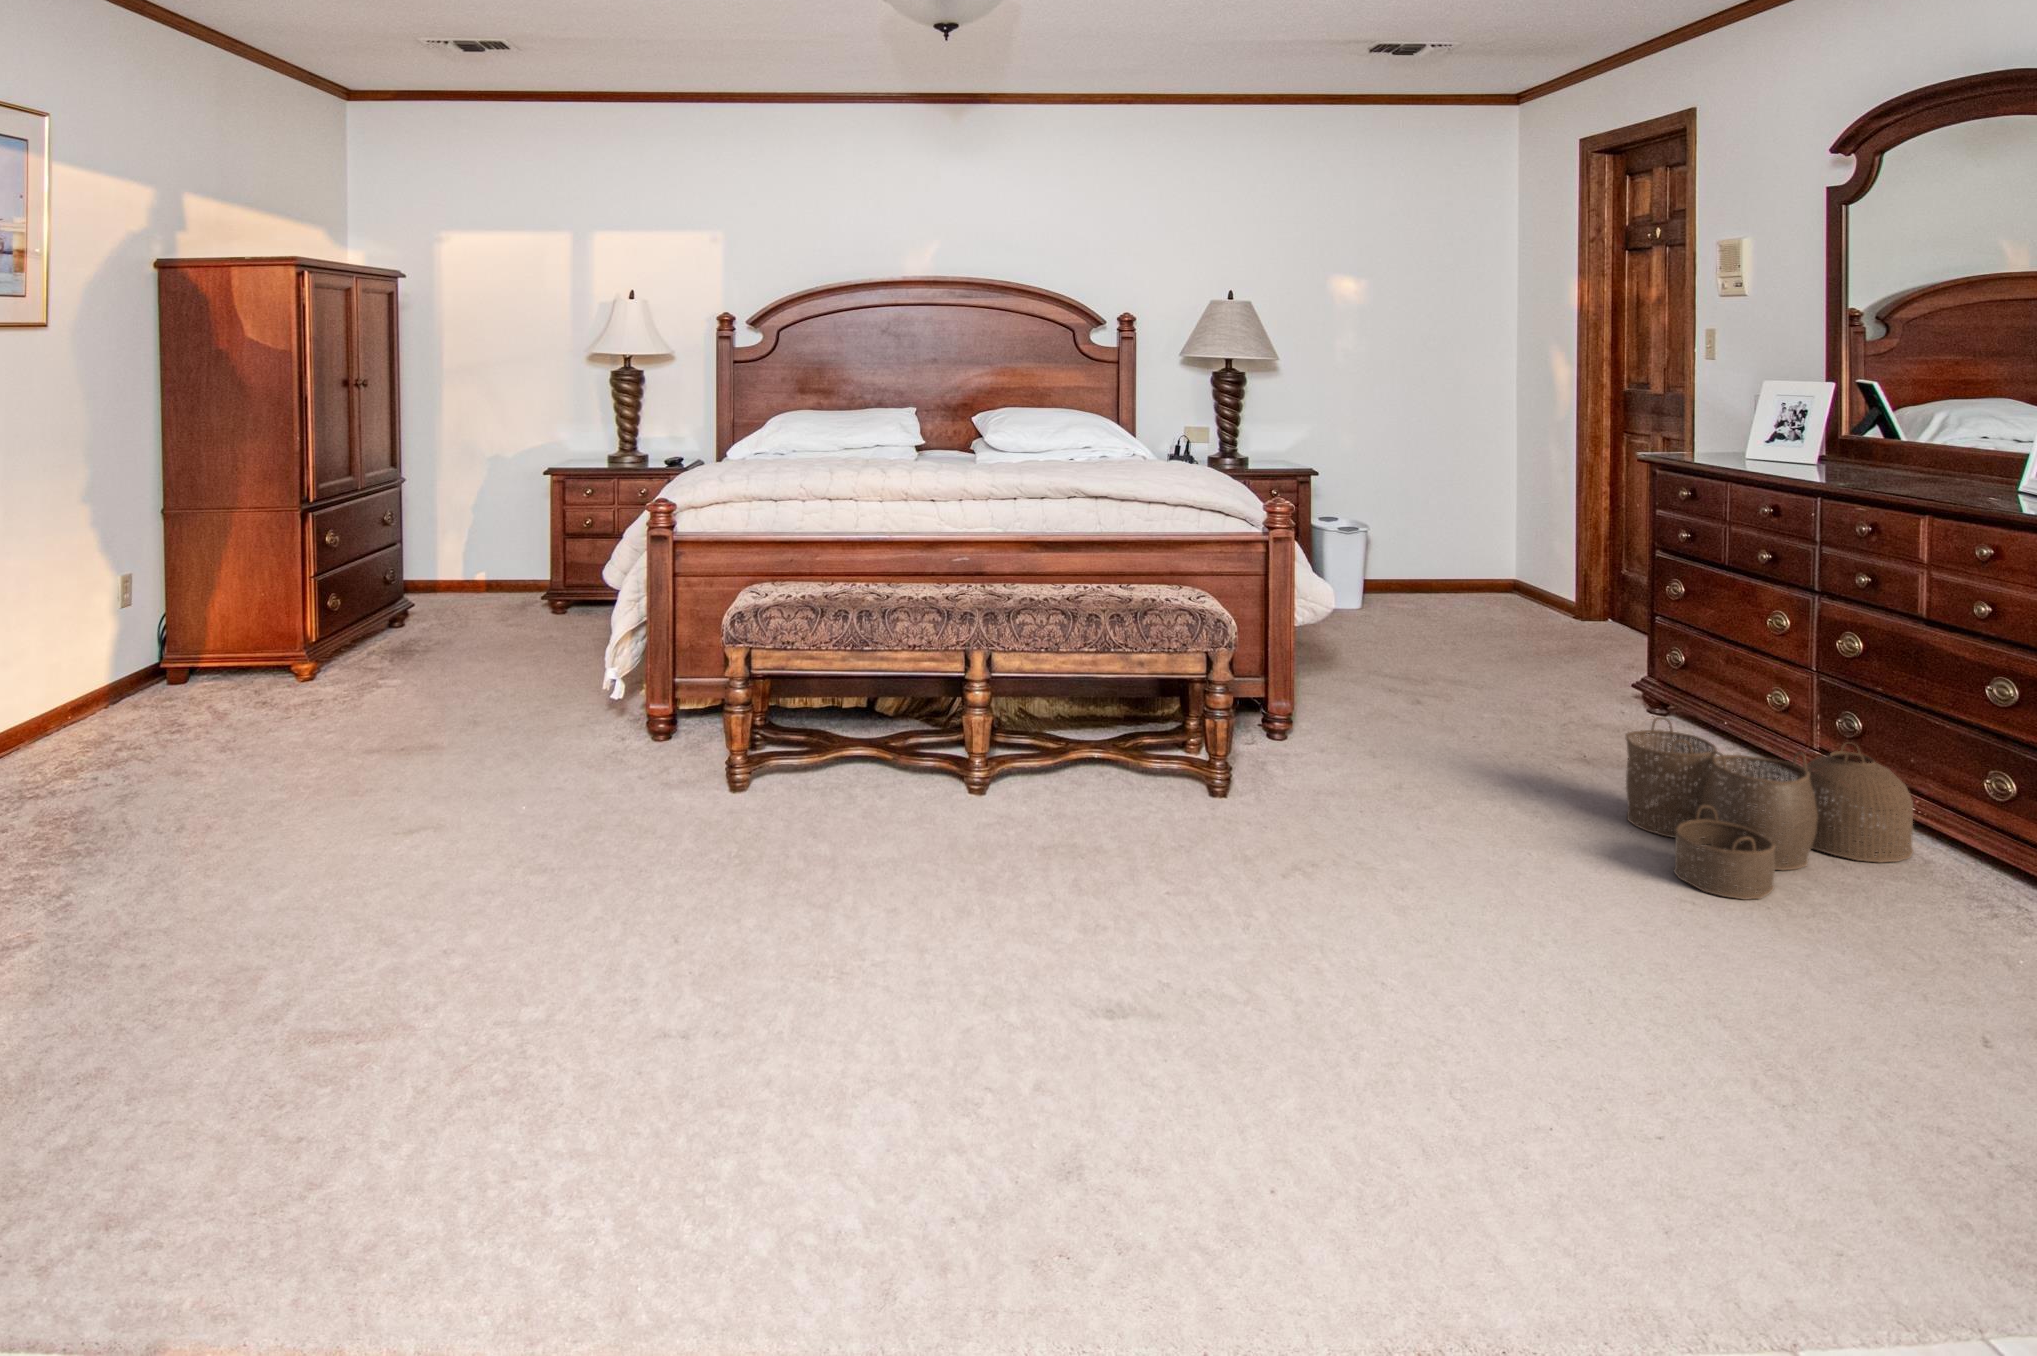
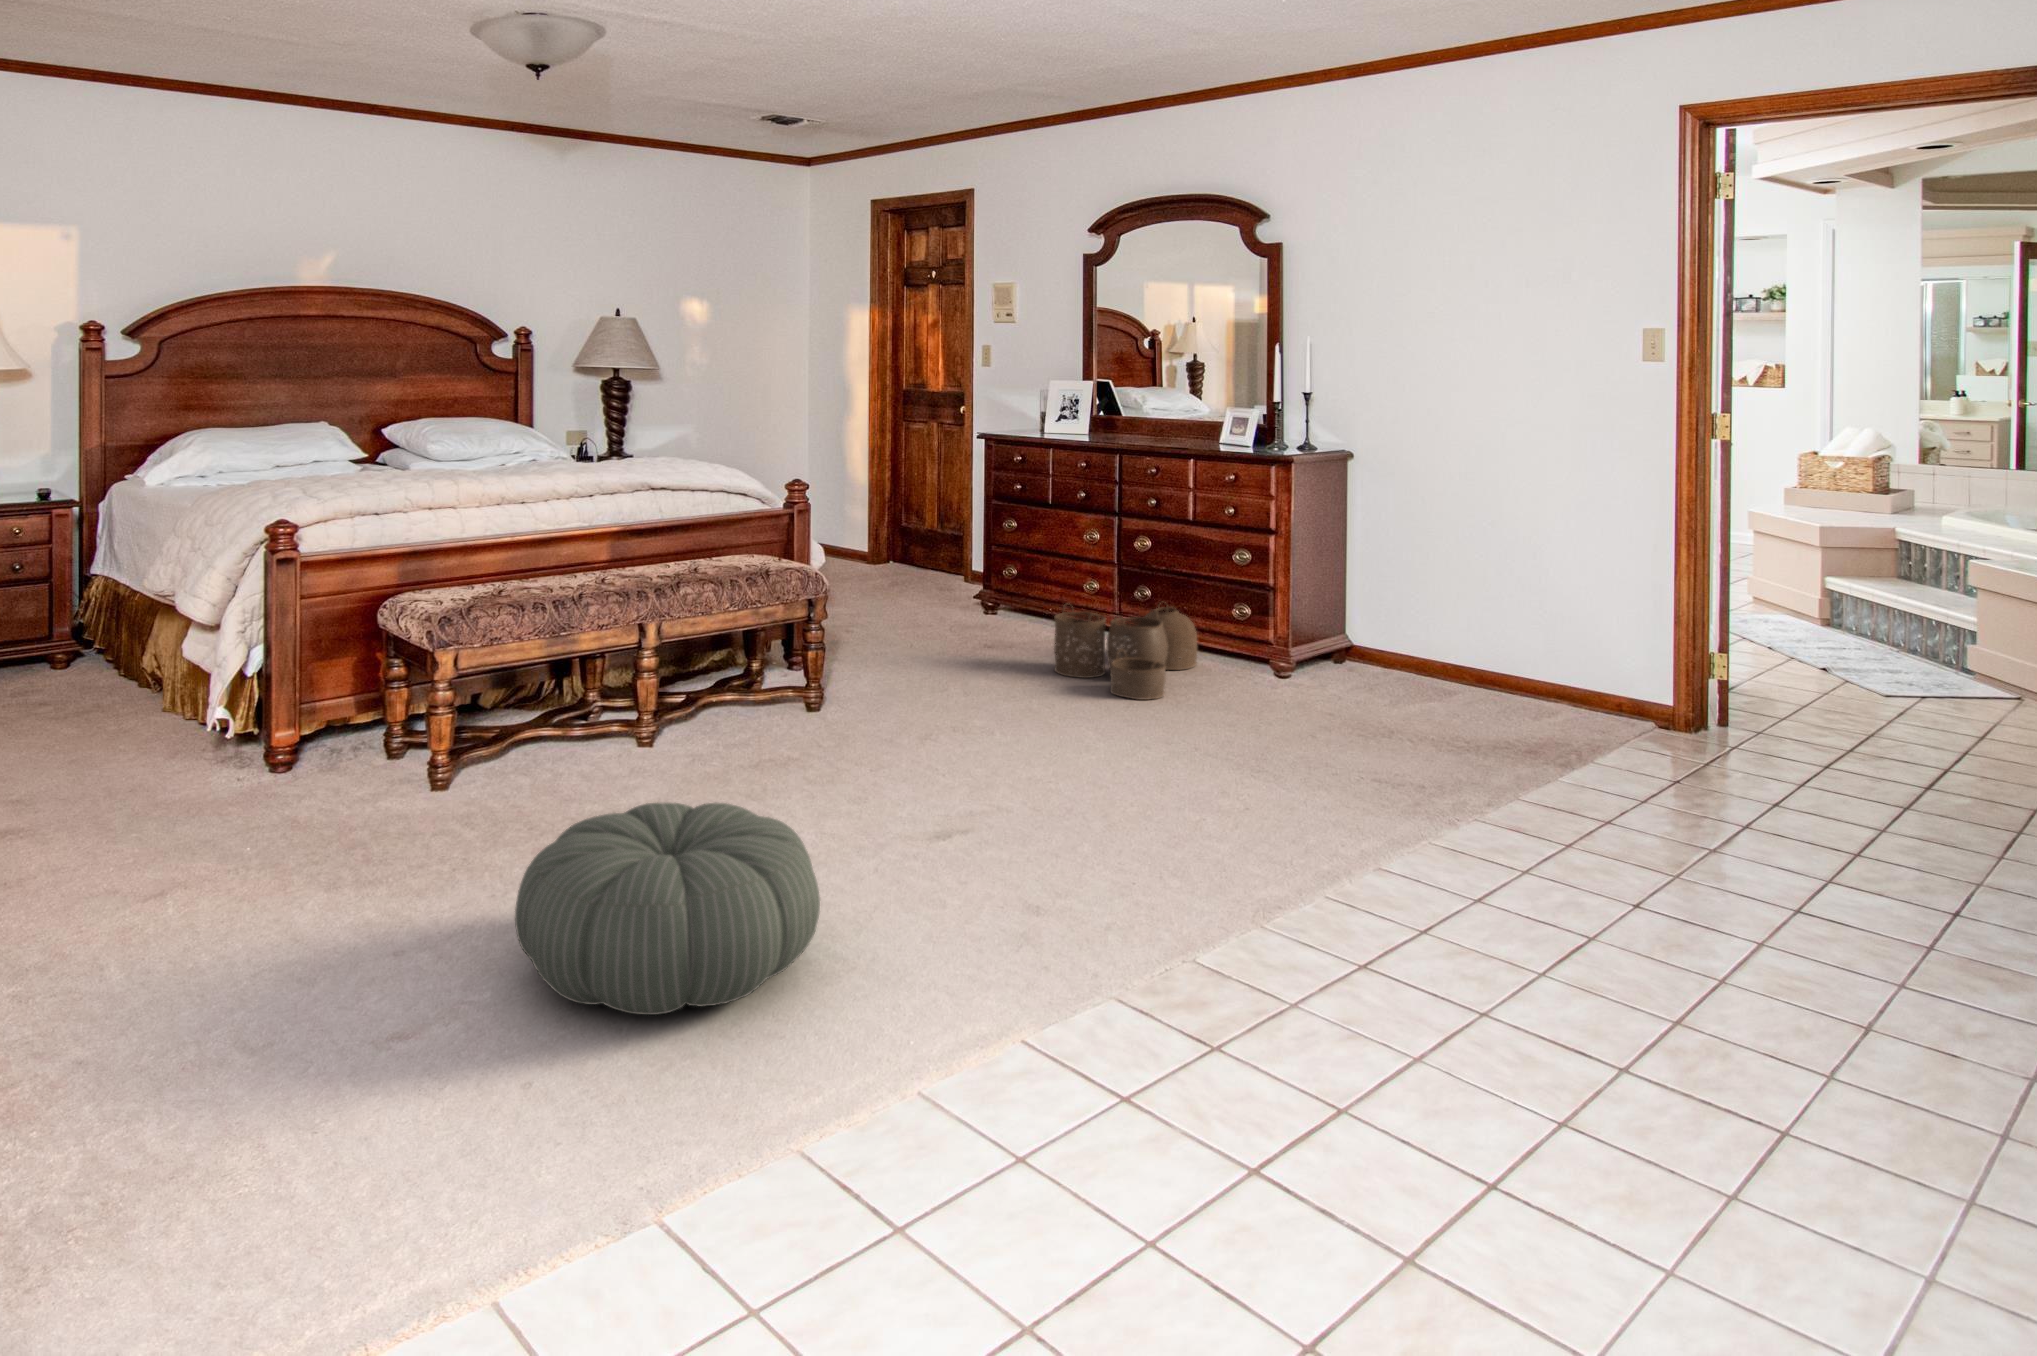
pouf: none [384,866,753,1143] -> present [515,803,820,1015]

